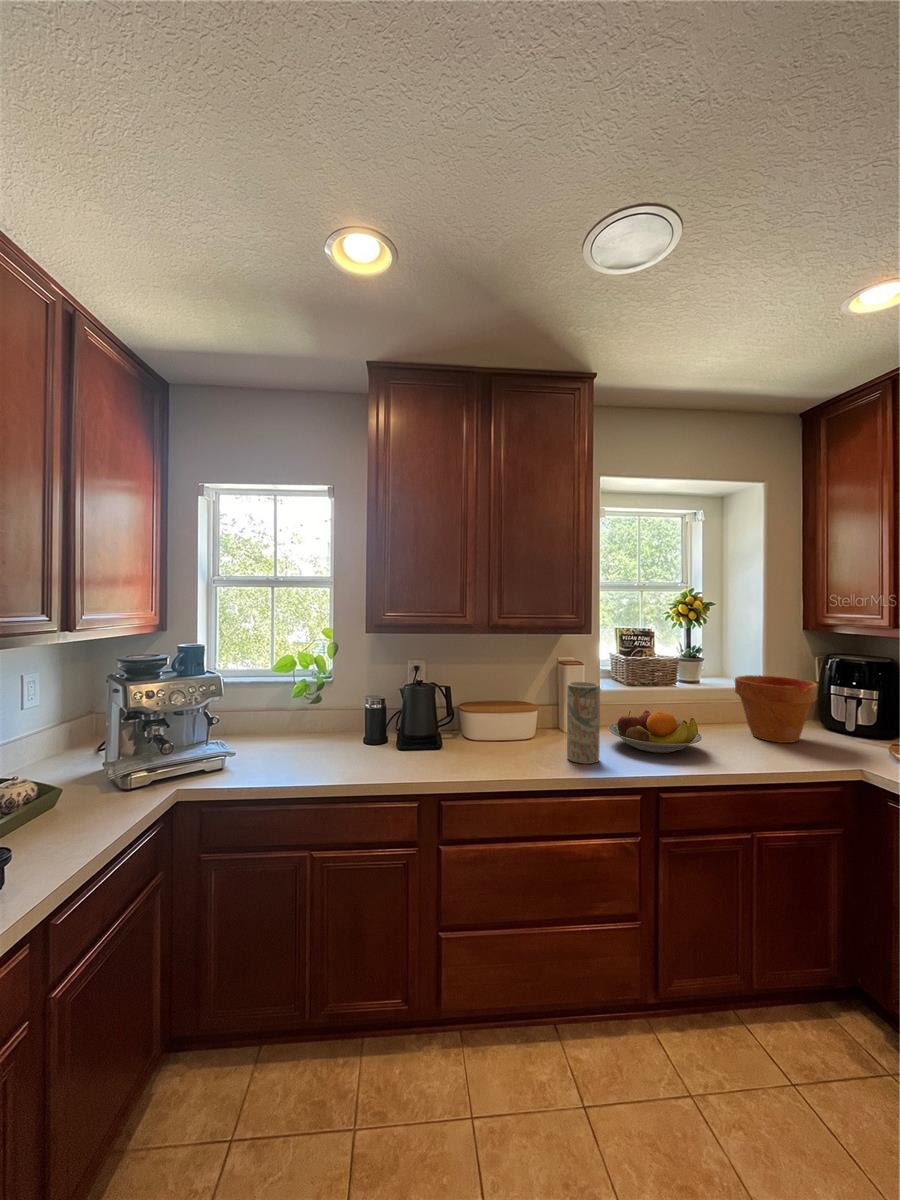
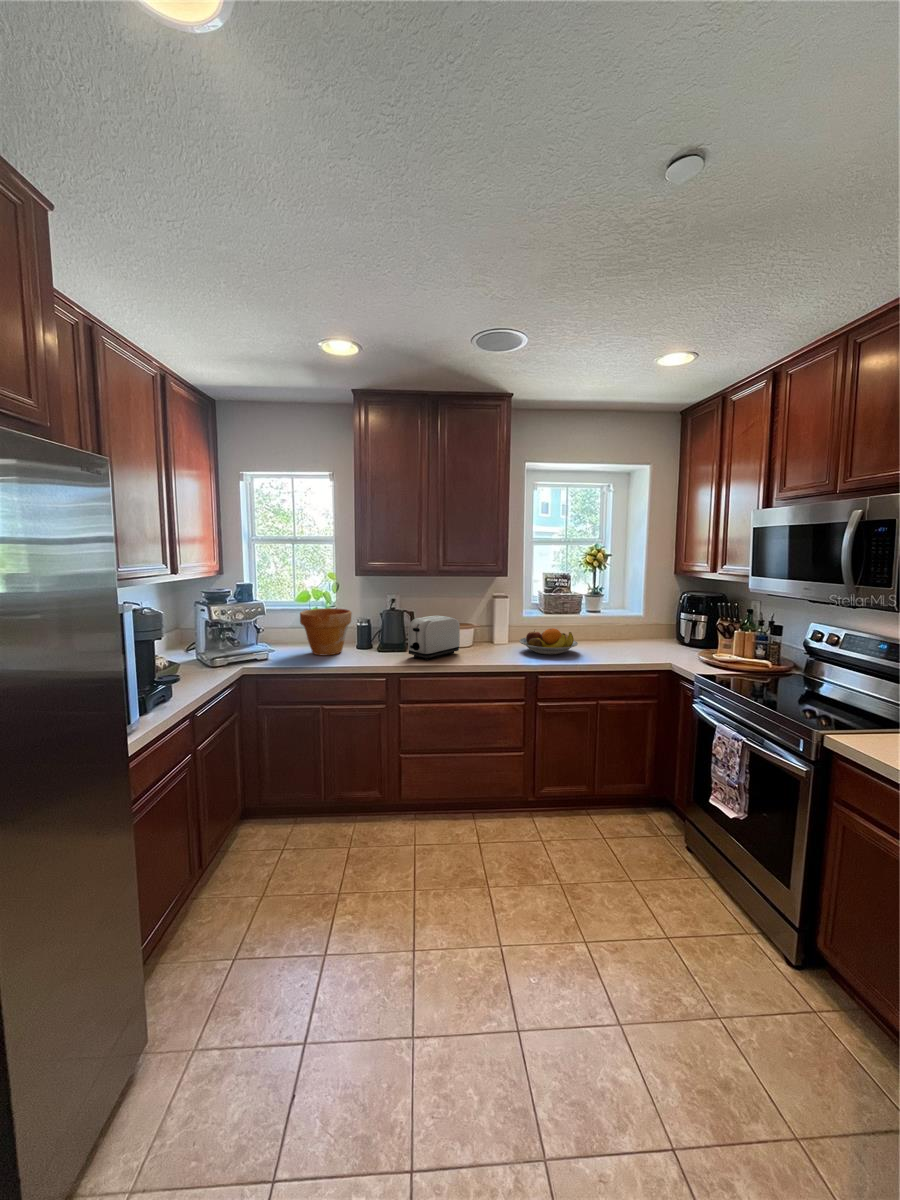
flower pot: present [735,675,817,743] -> present [300,608,352,656]
vase: present [567,682,600,764] -> none [486,608,507,659]
toaster: none [448,693,523,767] -> present [408,616,460,660]

